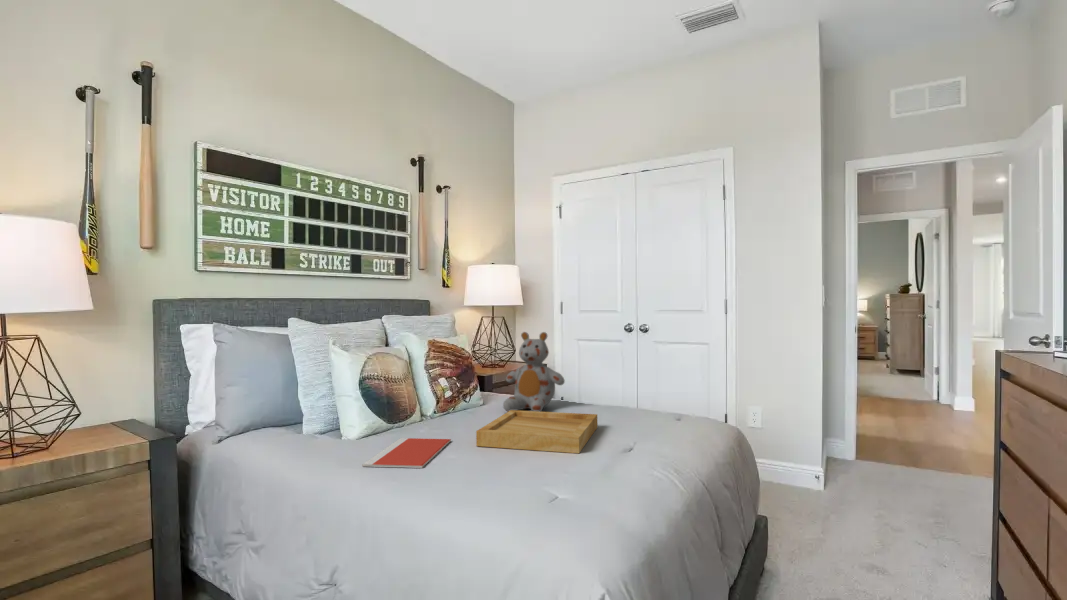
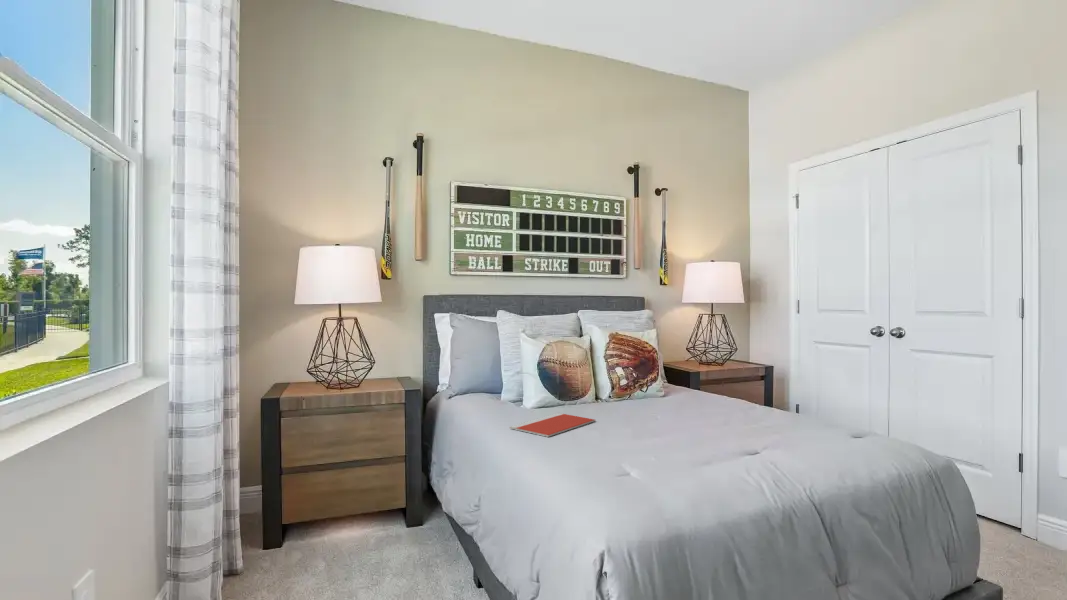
stuffed bear: present [503,332,565,412] -> none [671,328,738,410]
tray: present [476,410,598,453] -> none [610,402,749,450]

